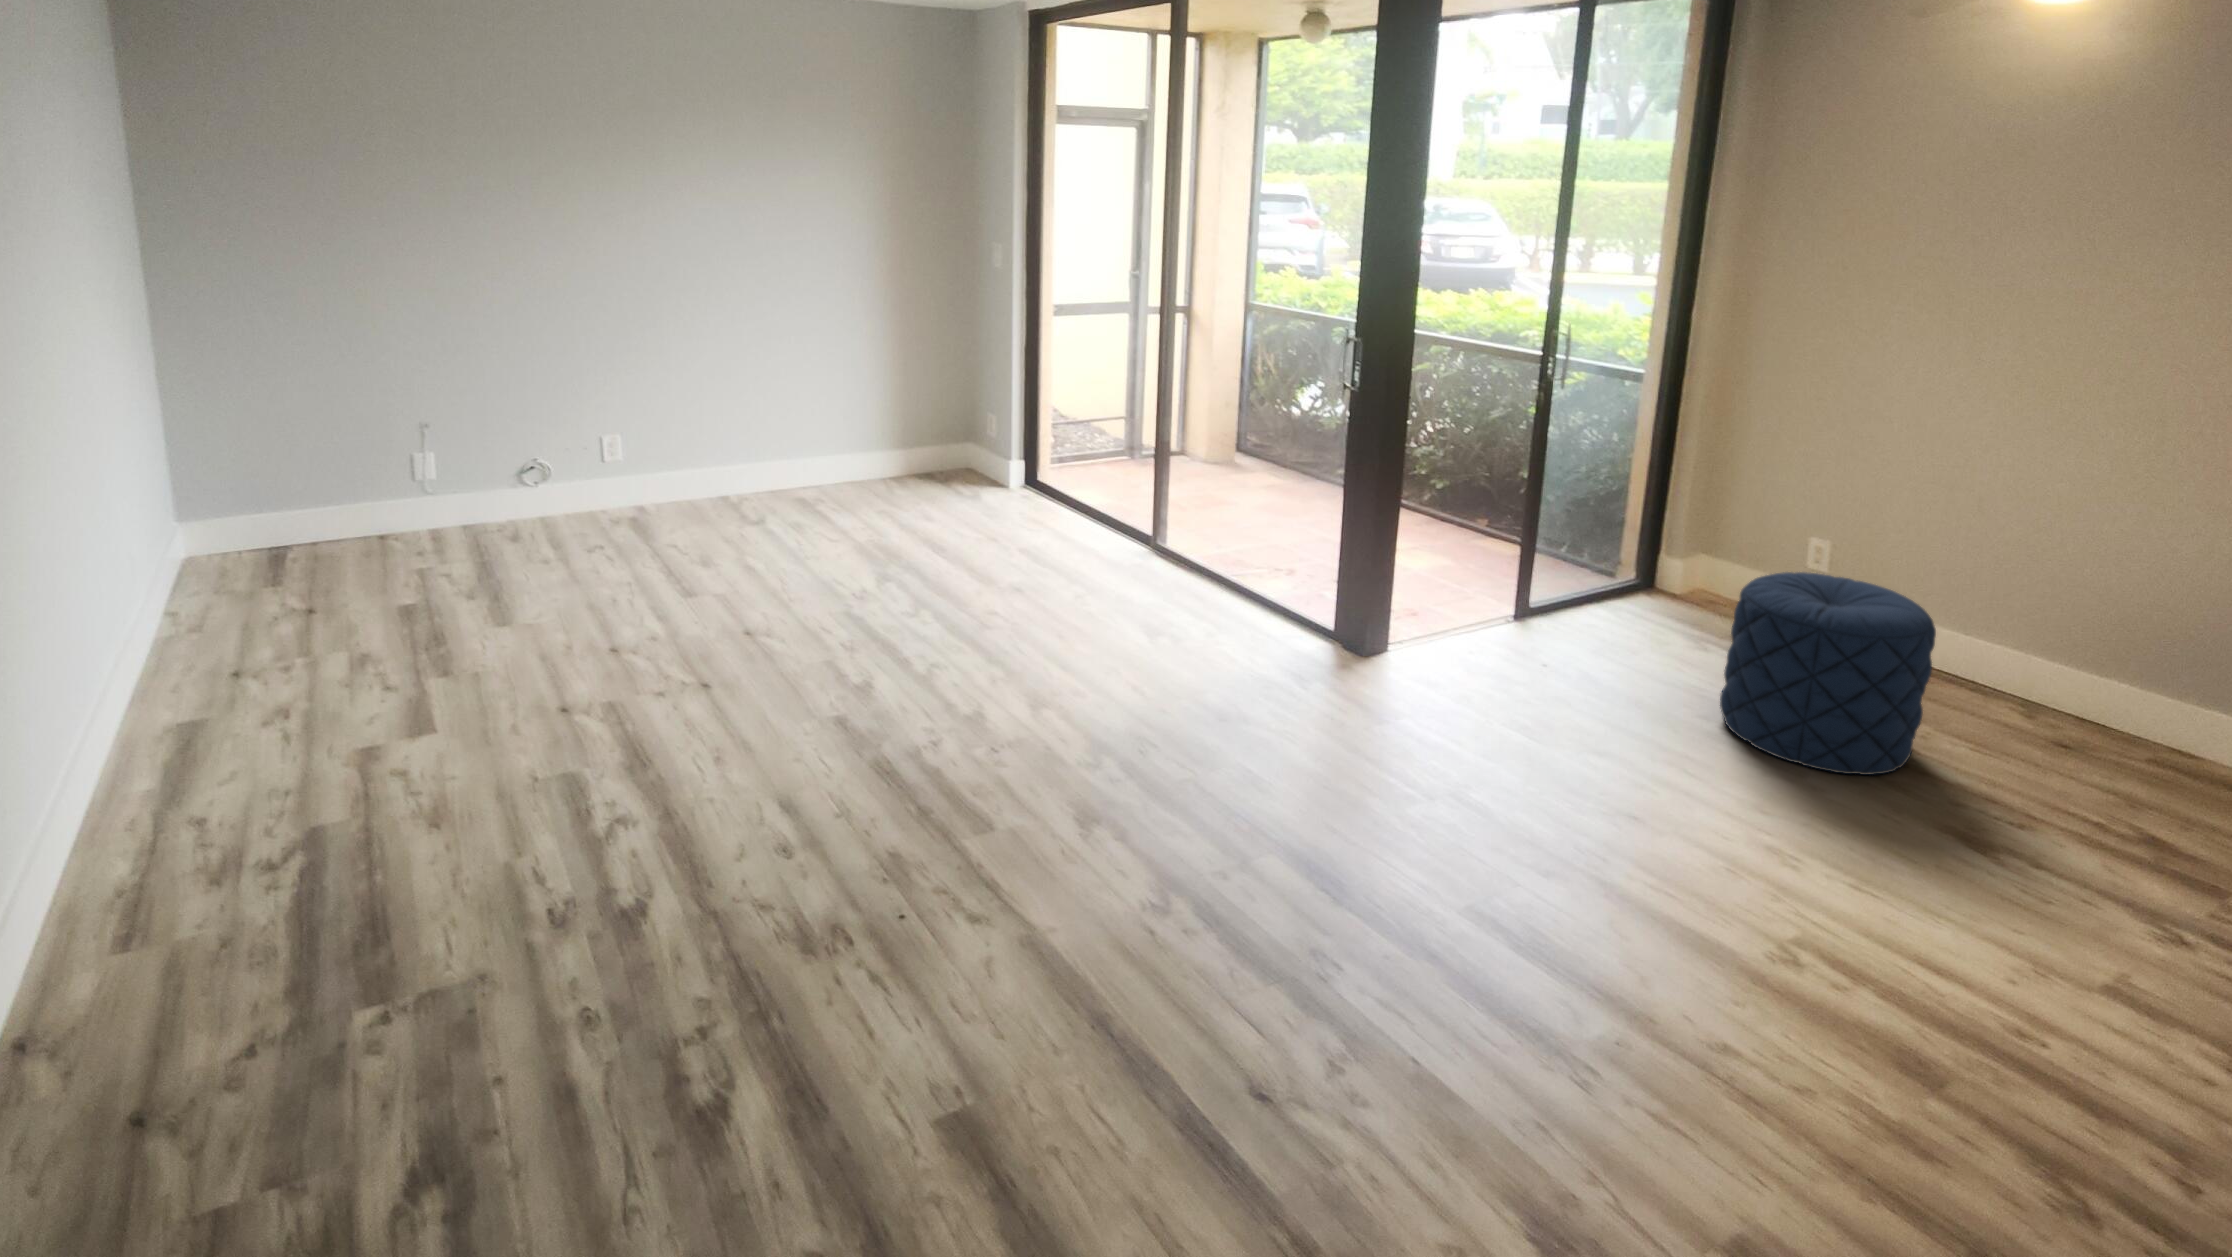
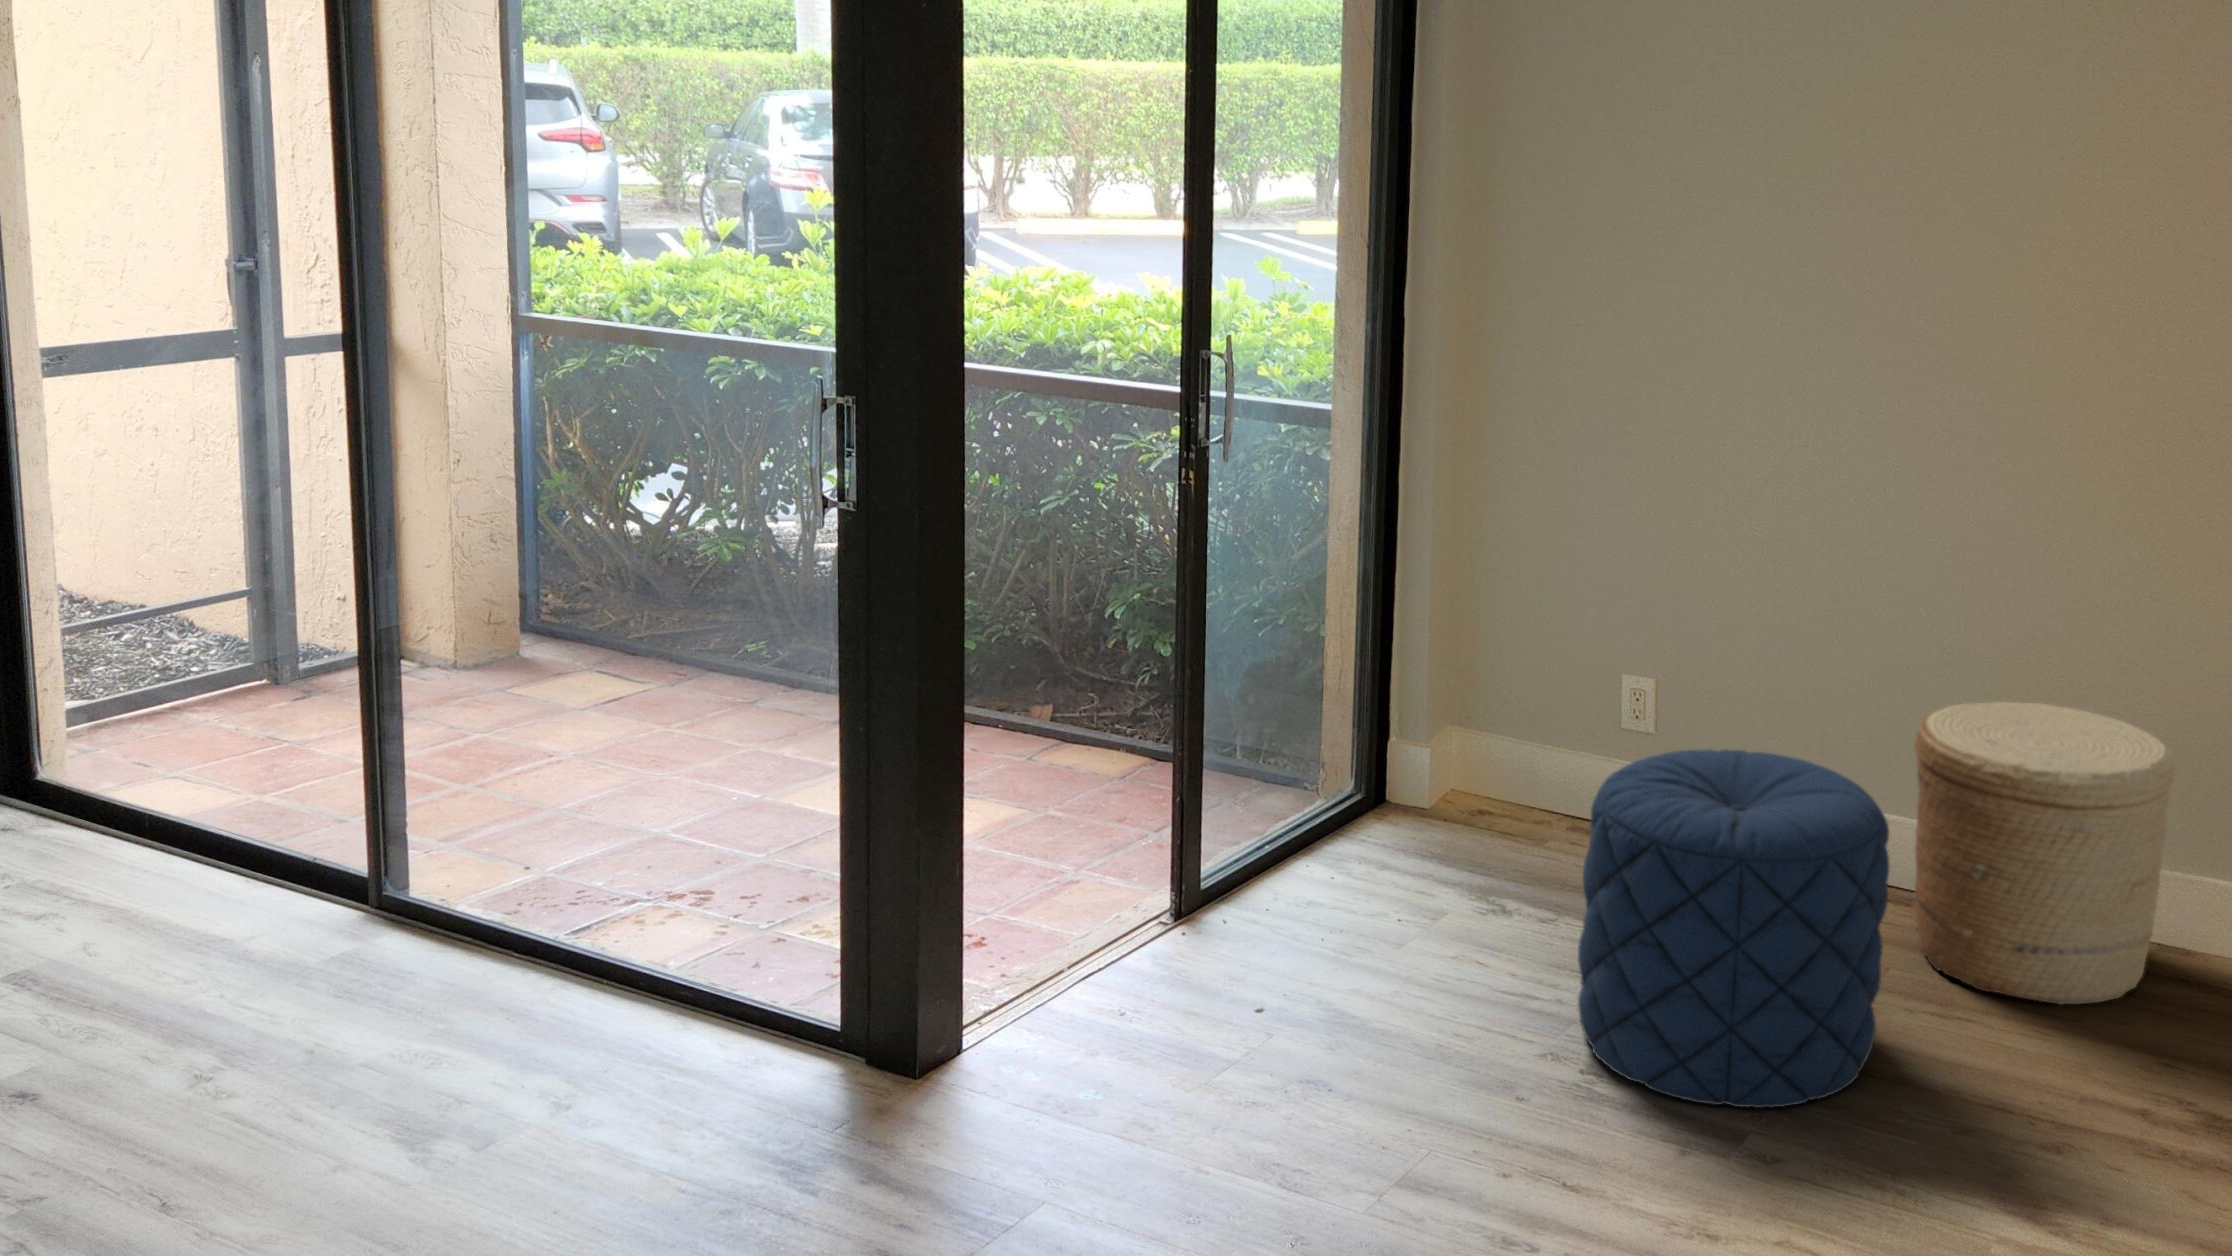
woven basket: none [1978,582,2194,778] -> present [1914,702,2175,1005]

